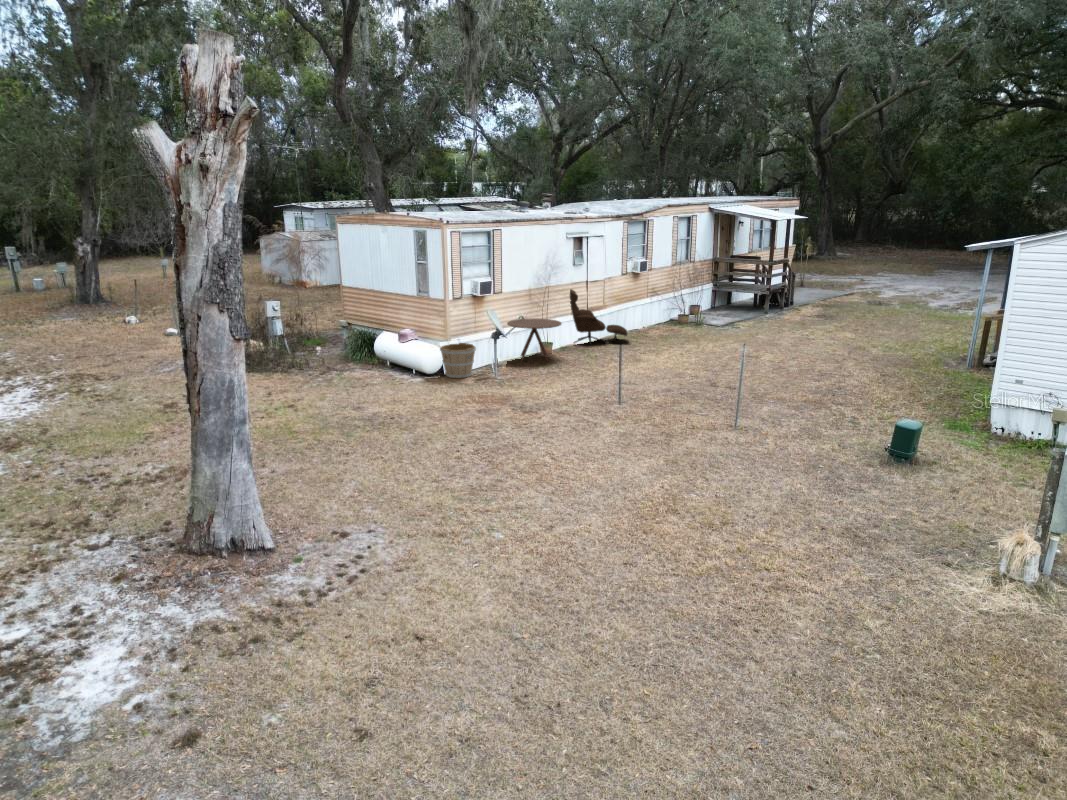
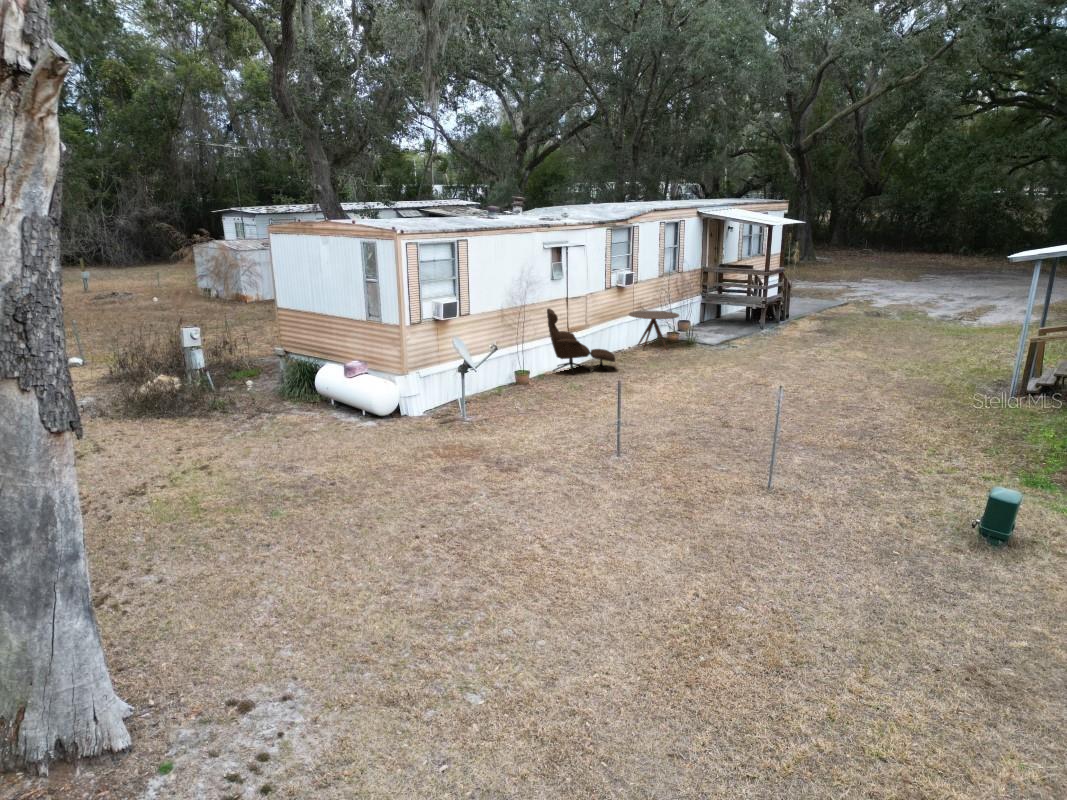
round table: present [507,318,561,362] -> present [629,311,679,350]
wooden bucket: present [440,343,476,378] -> none [394,378,439,423]

